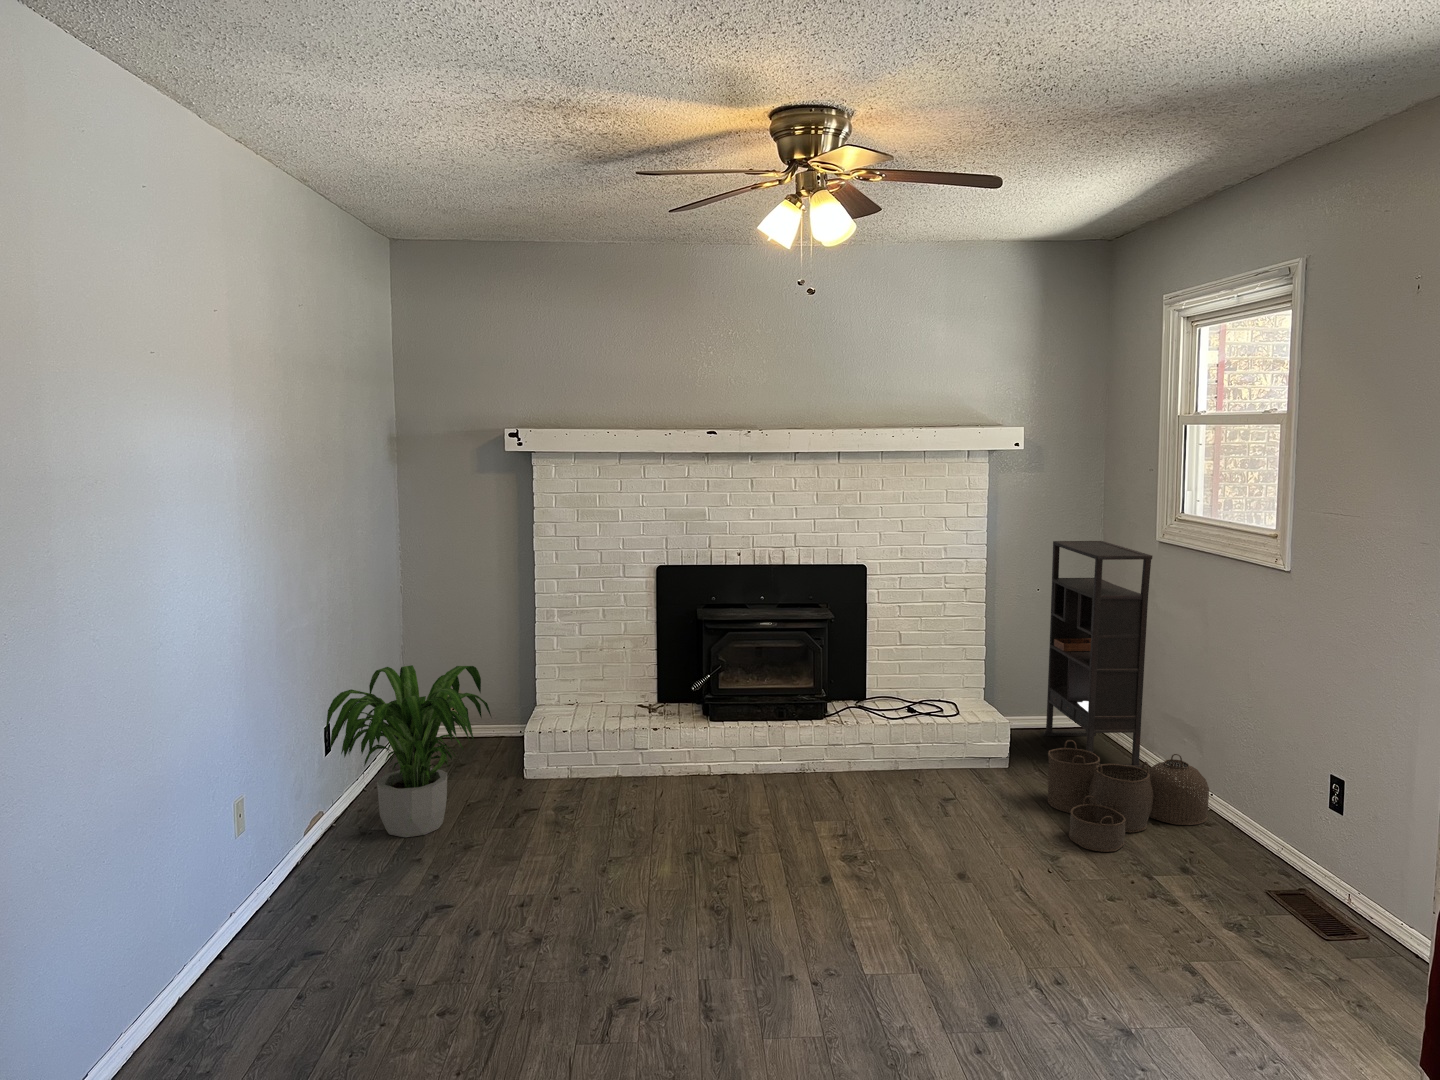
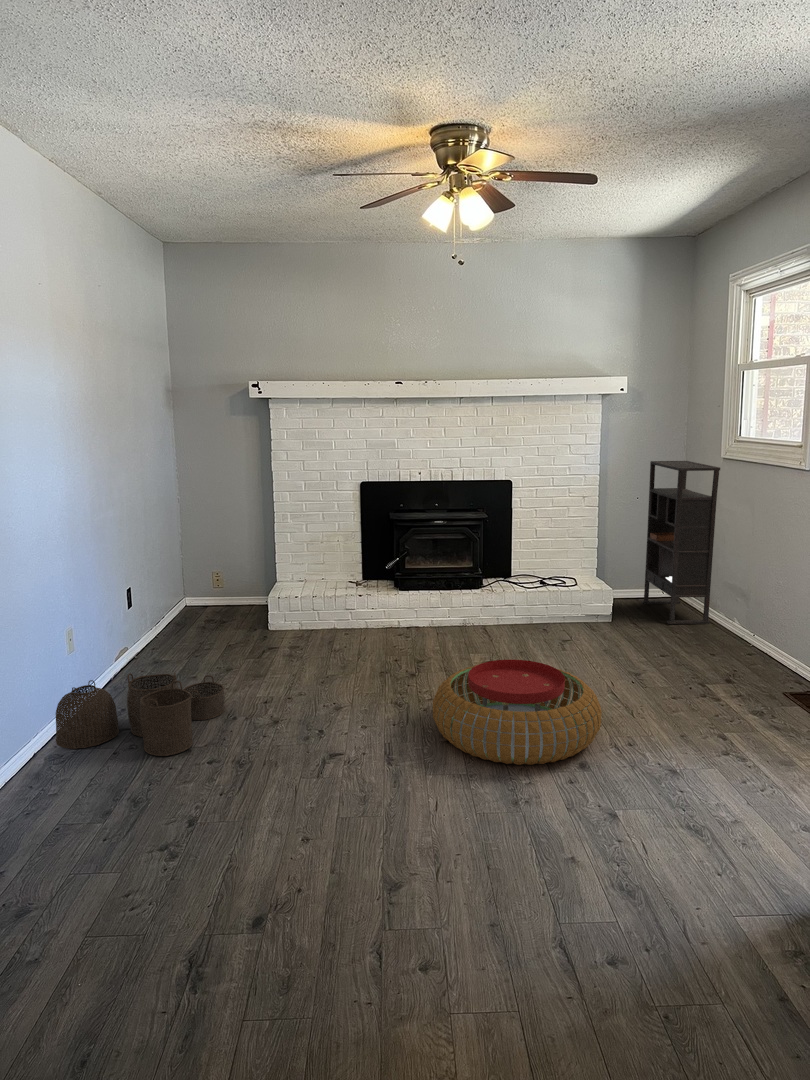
potted plant: present [326,665,491,837] -> none [126,547,242,665]
woven basket: present [1048,740,1209,852] -> present [56,673,225,756]
pouf: none [768,849,1016,1023] -> present [433,660,602,765]

